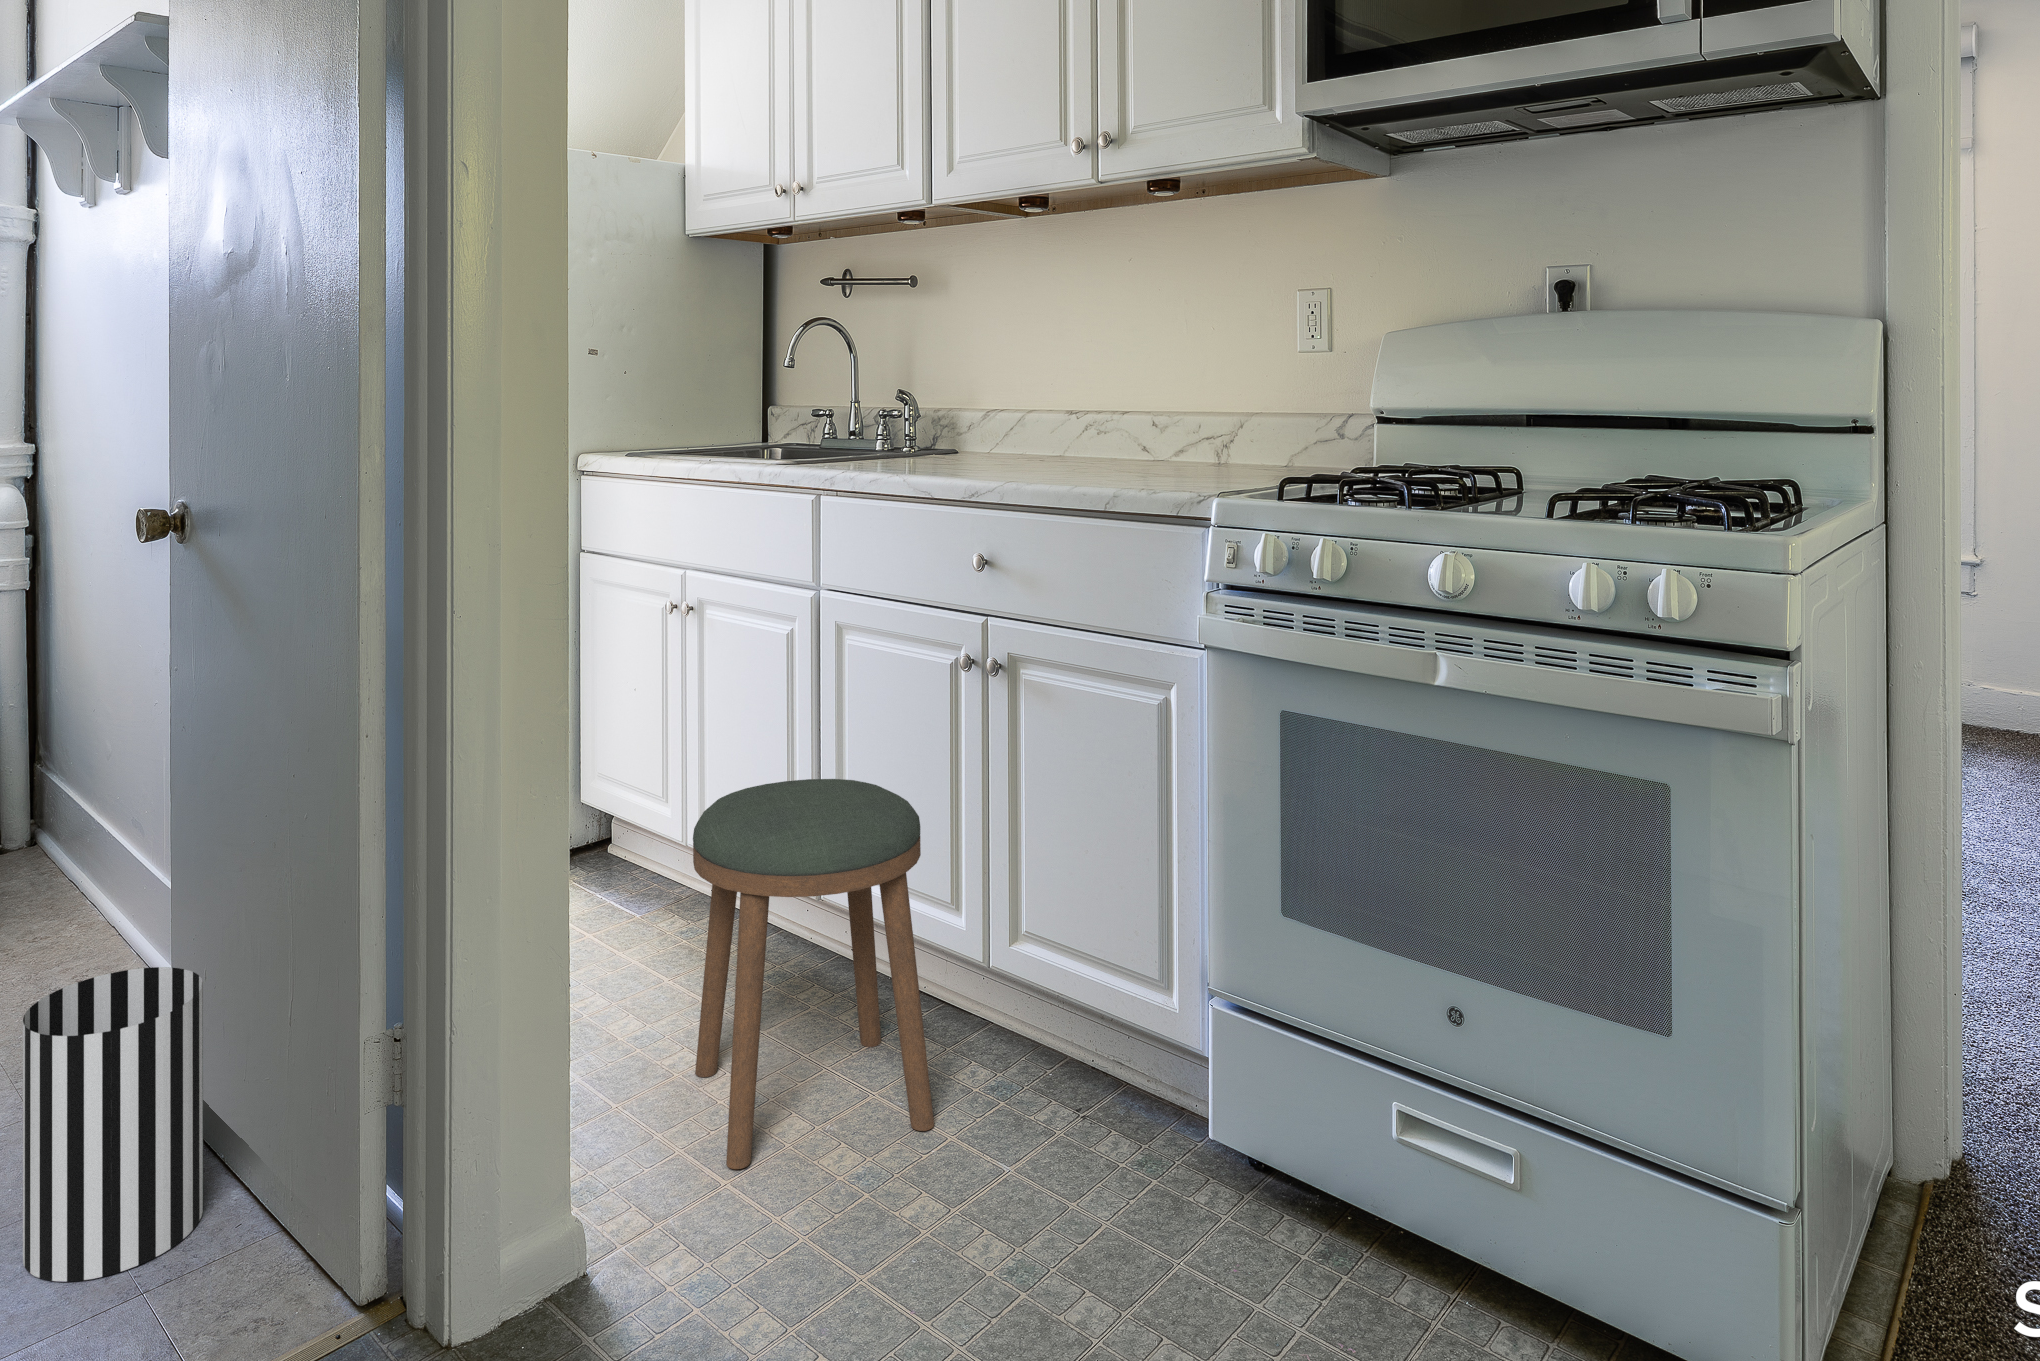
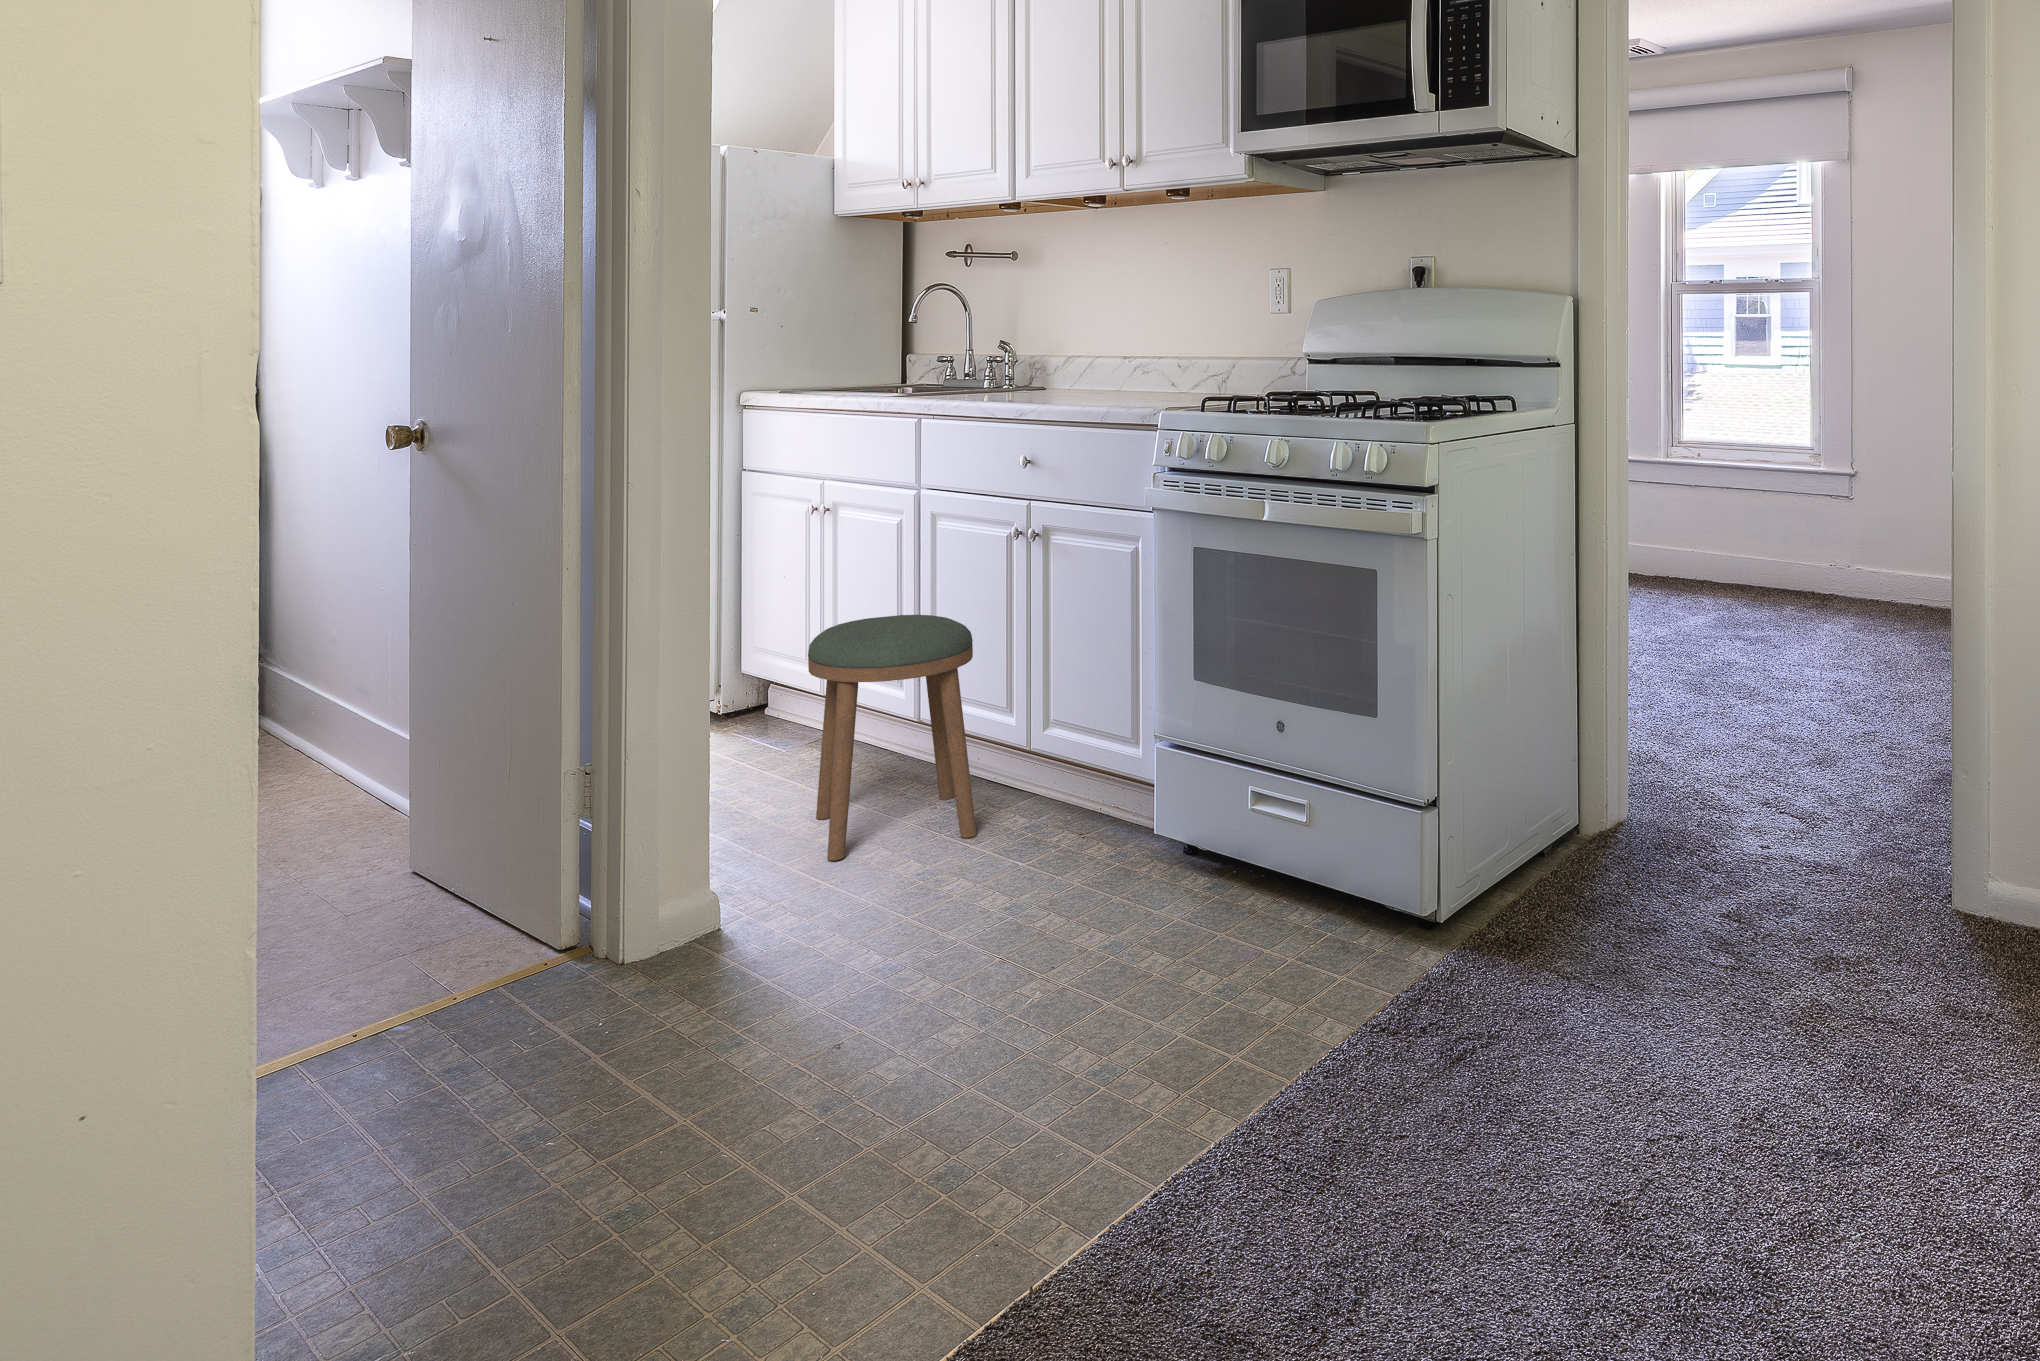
wastebasket: present [23,967,203,1282] -> none [323,742,455,935]

